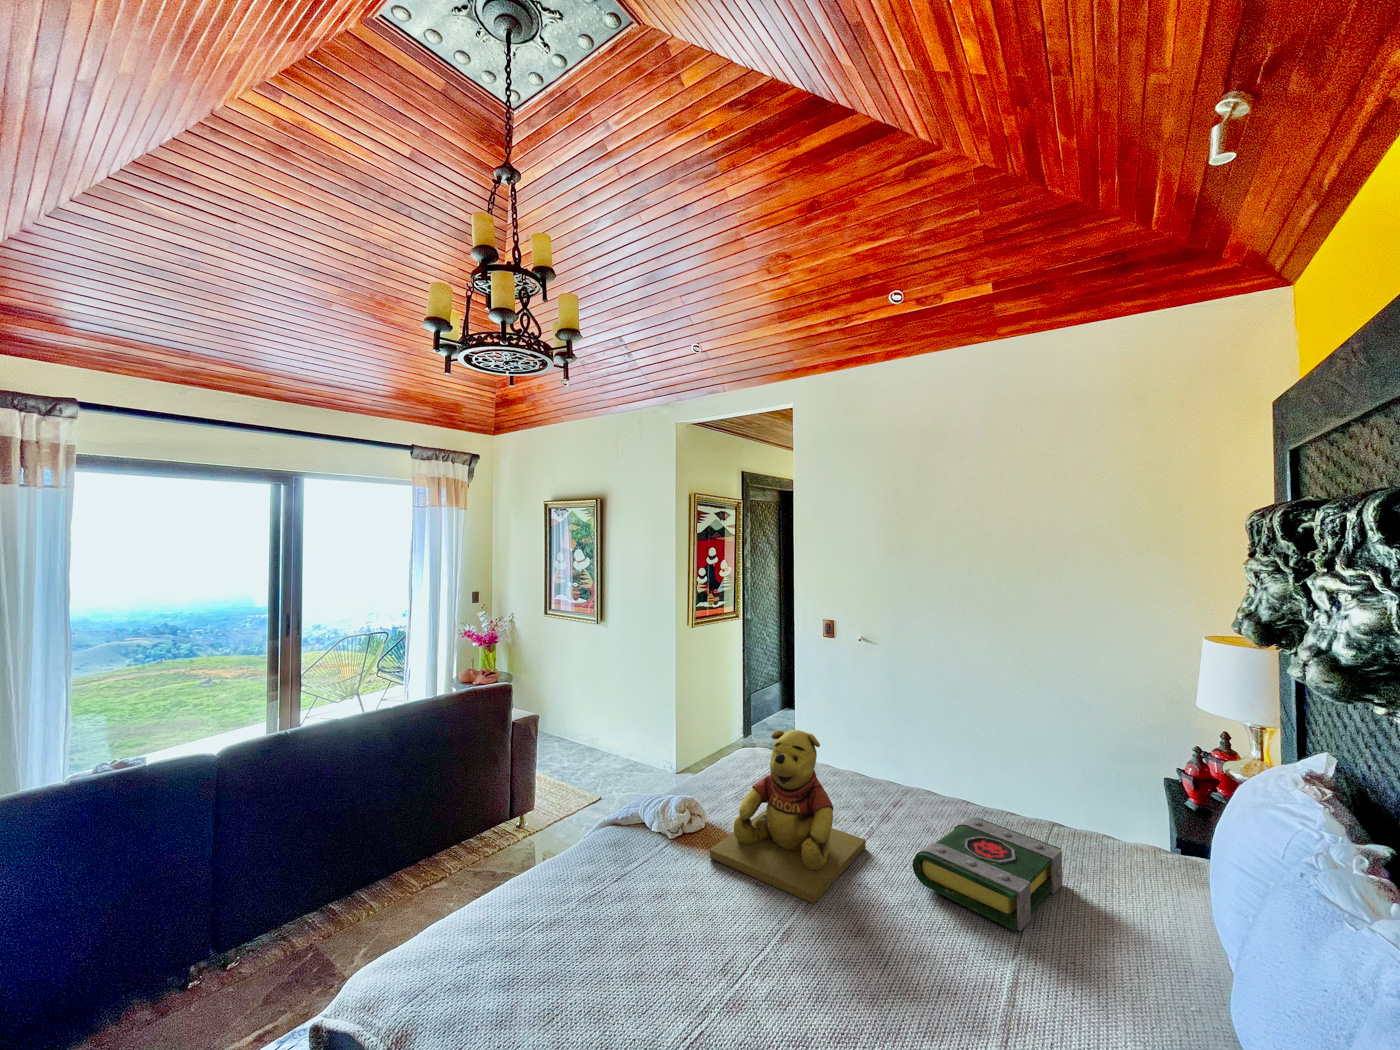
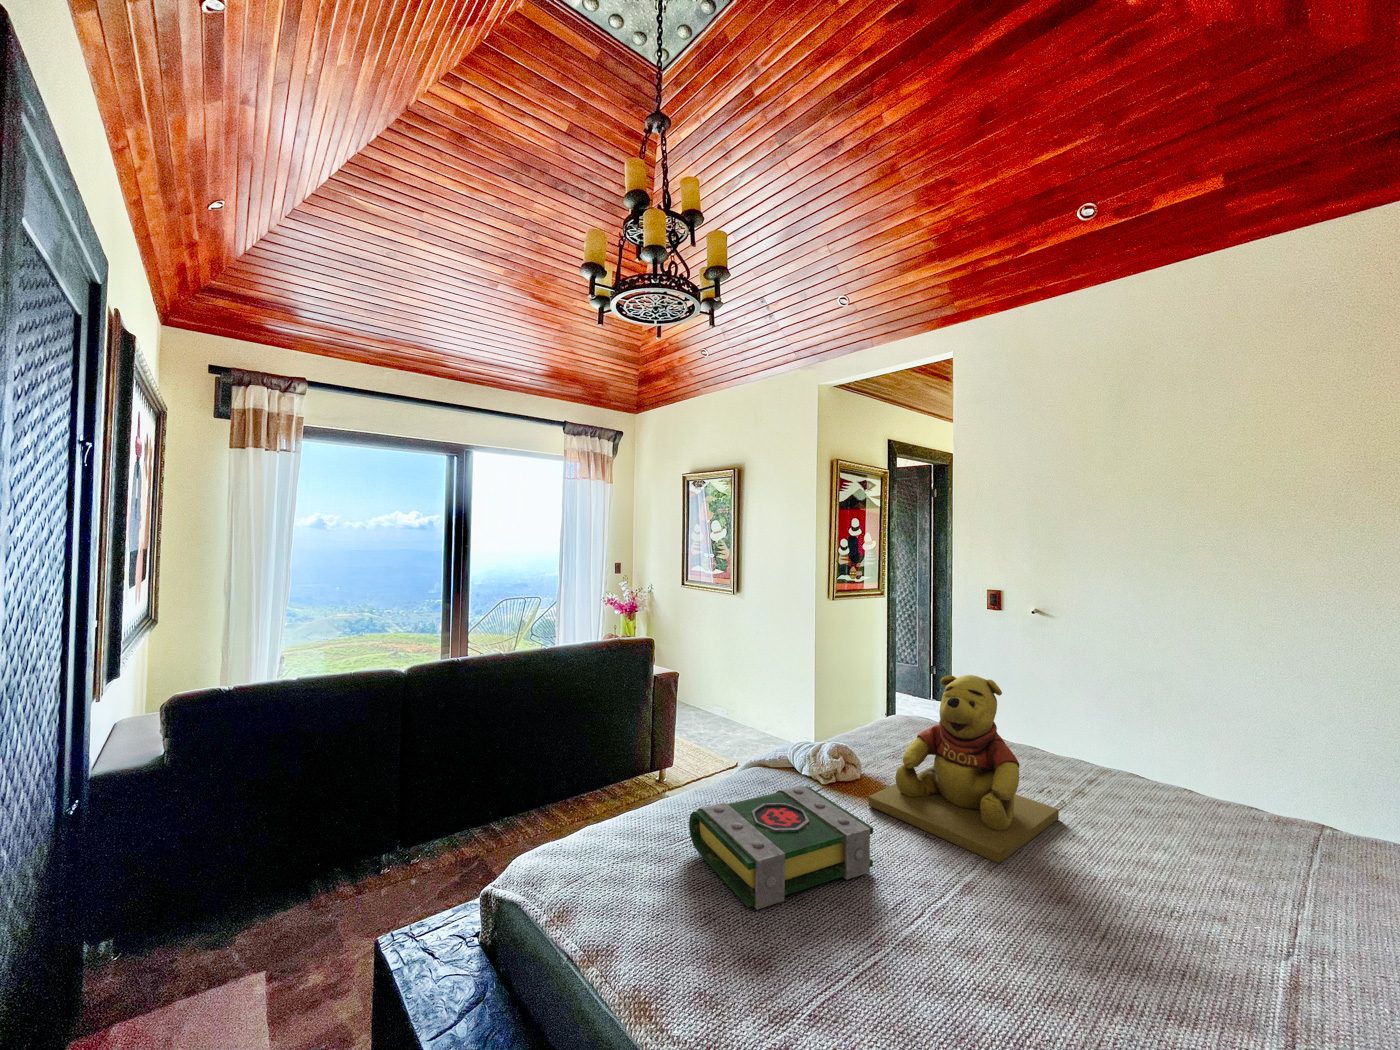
book: present [913,818,1062,931] -> present [689,786,873,910]

